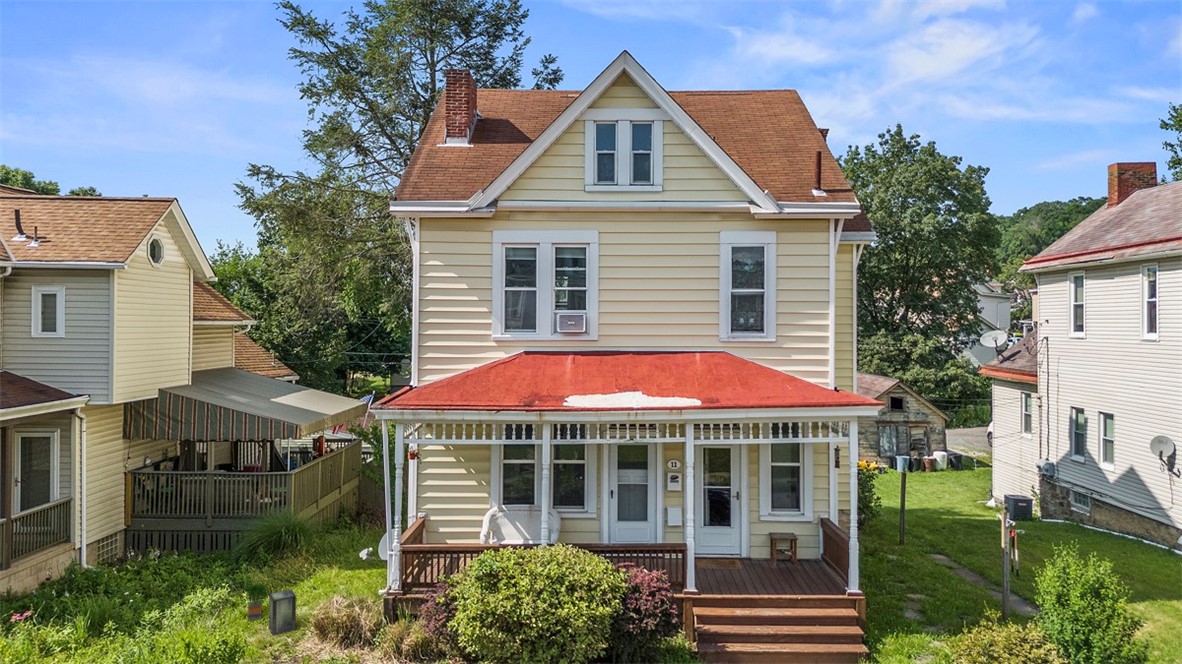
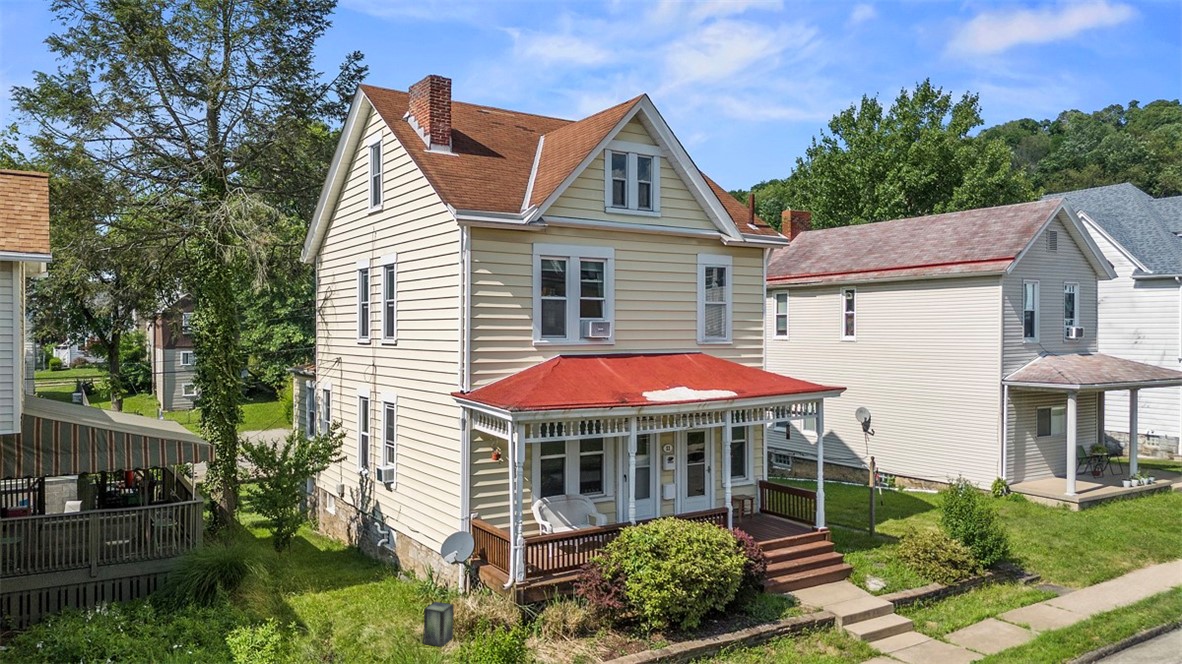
potted tree: present [244,584,268,621] -> none [373,605,401,645]

